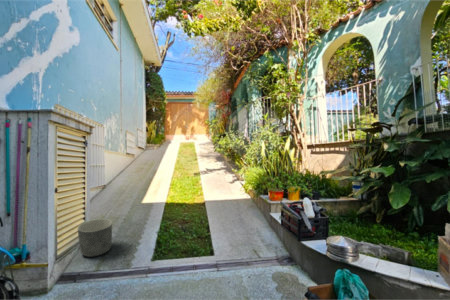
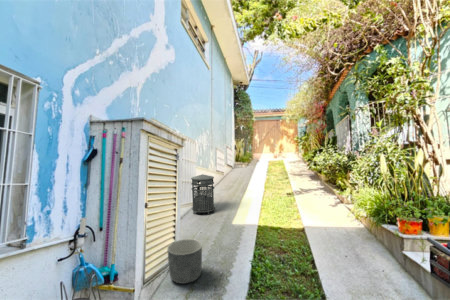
trash can: none [98,159,124,198] -> present [191,174,215,215]

